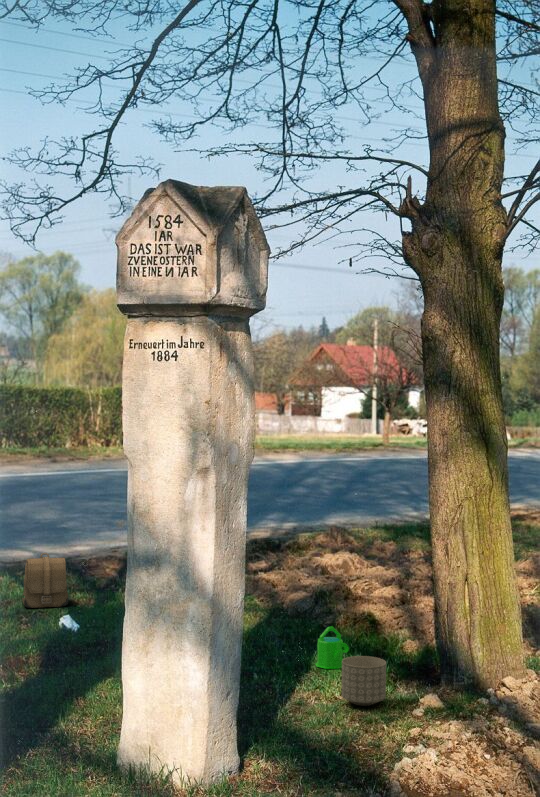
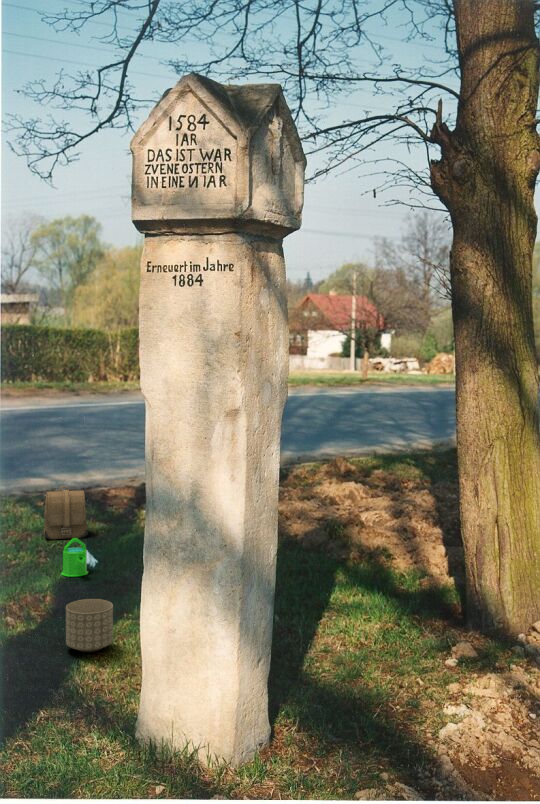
watering can: present [316,626,349,669] -> present [61,538,88,577]
planter: present [341,656,386,706] -> present [66,599,113,652]

